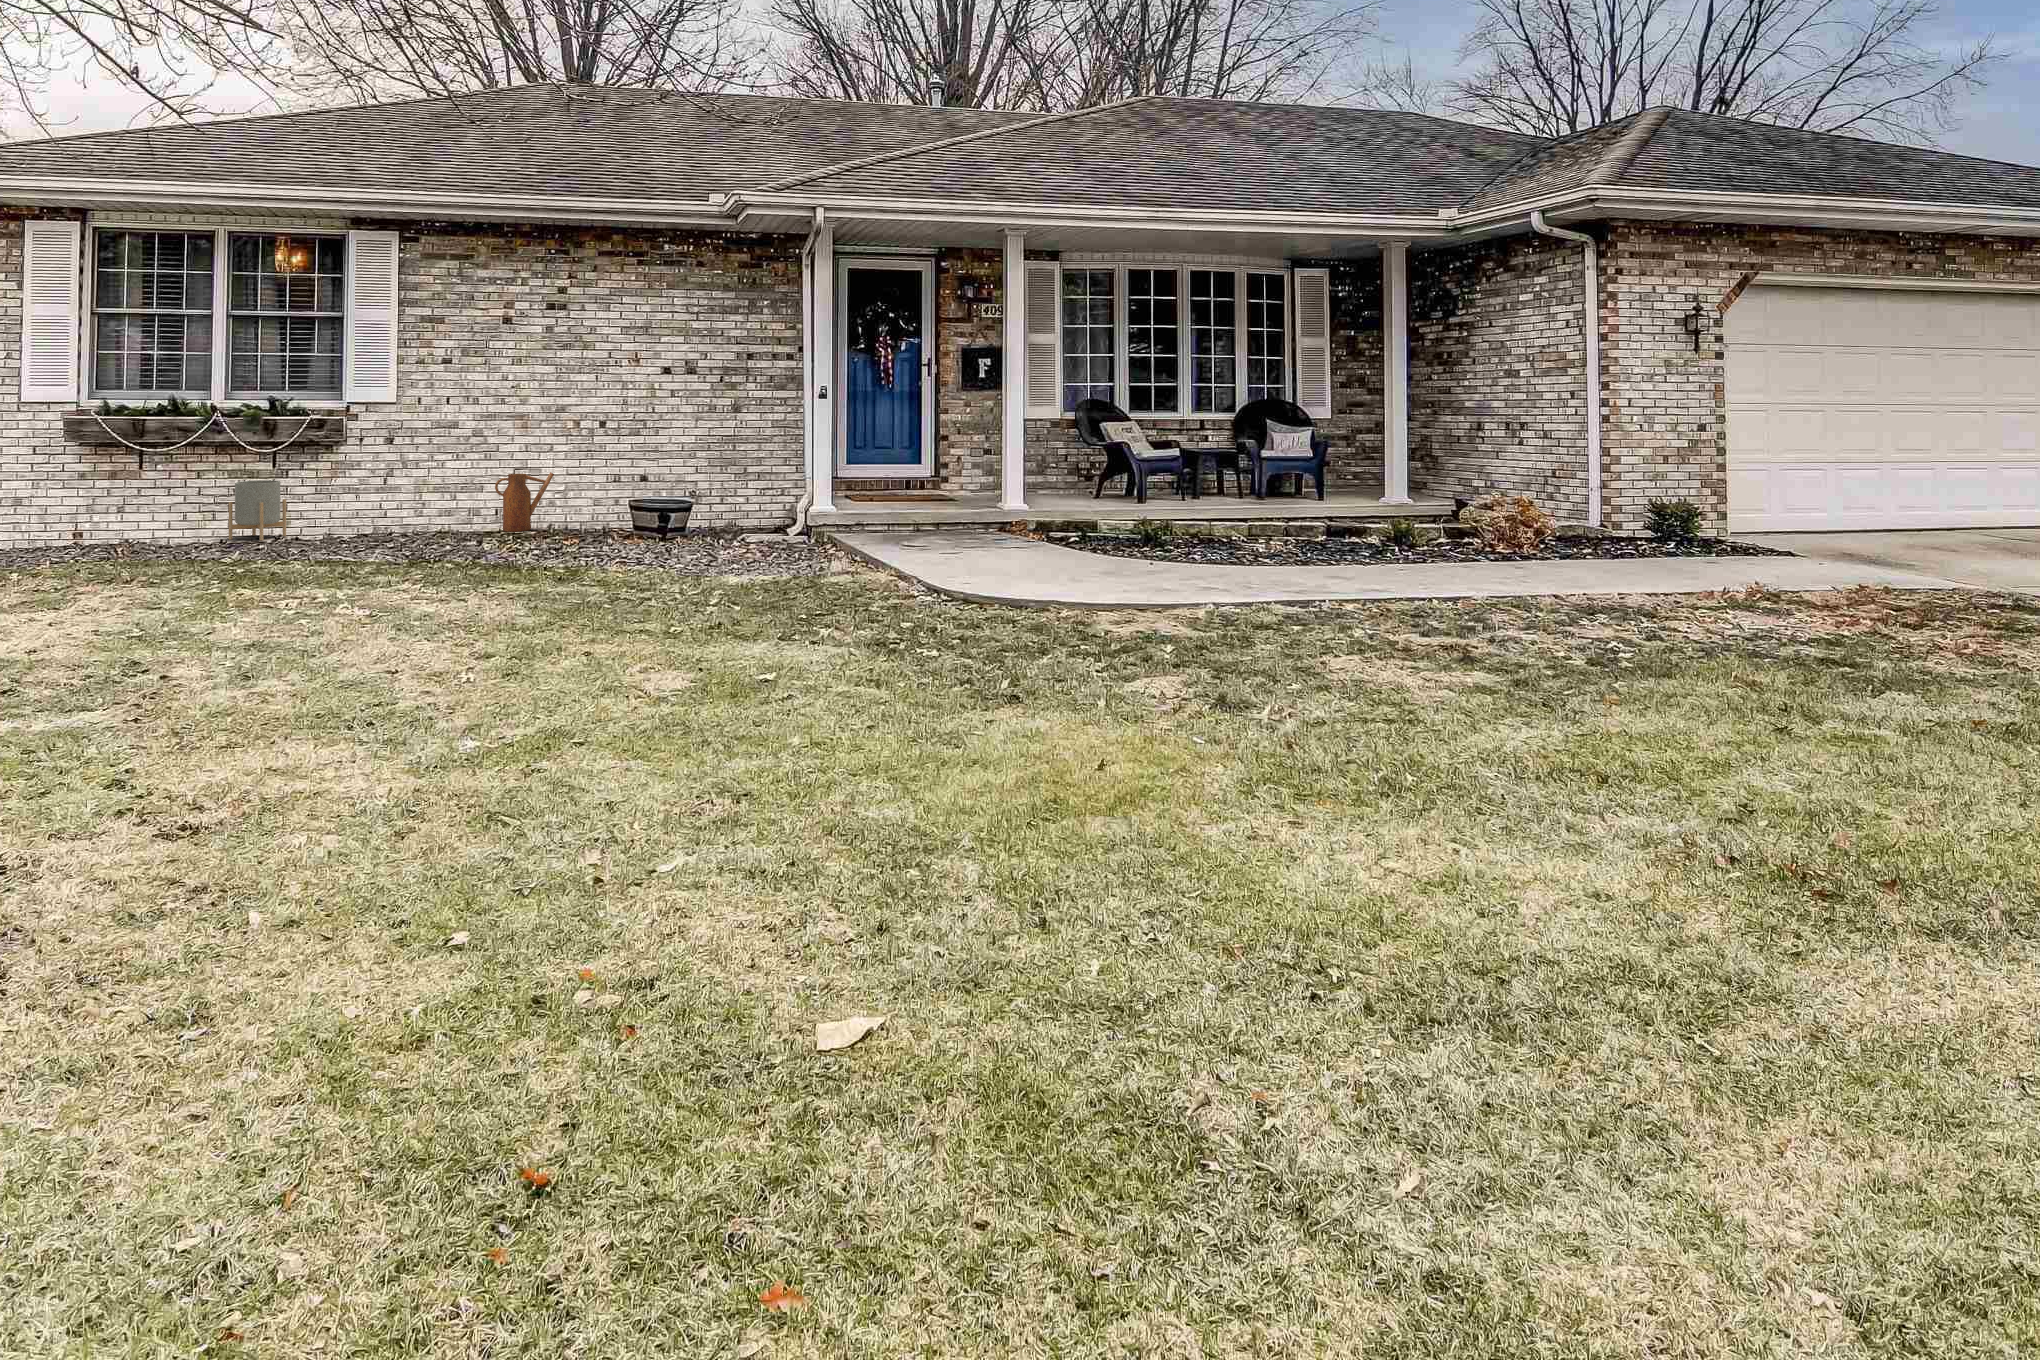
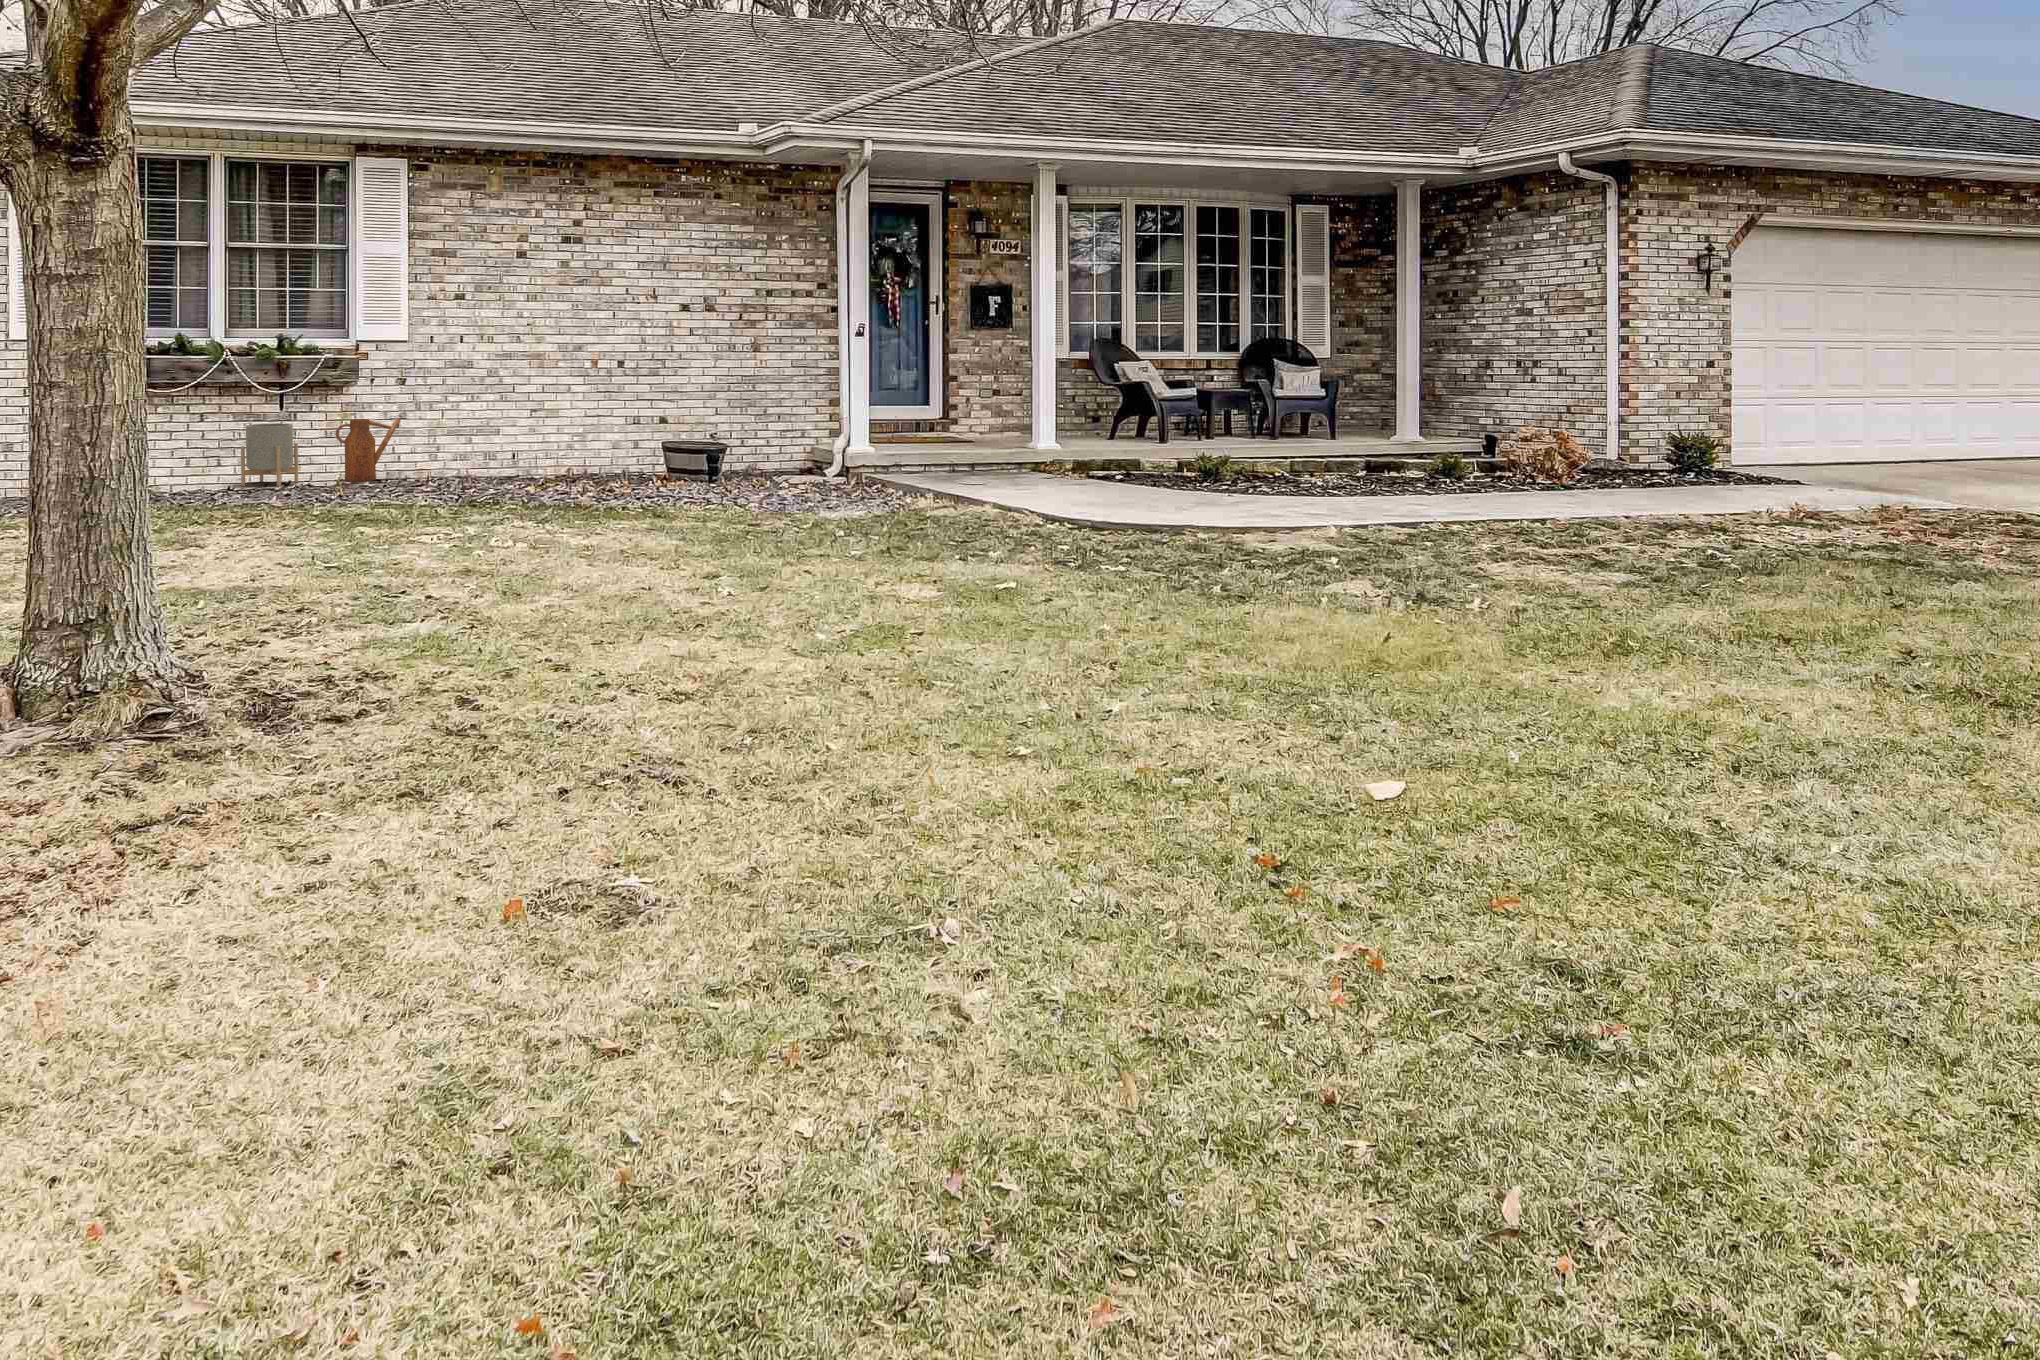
watering can: present [495,472,554,532] -> present [335,418,401,482]

